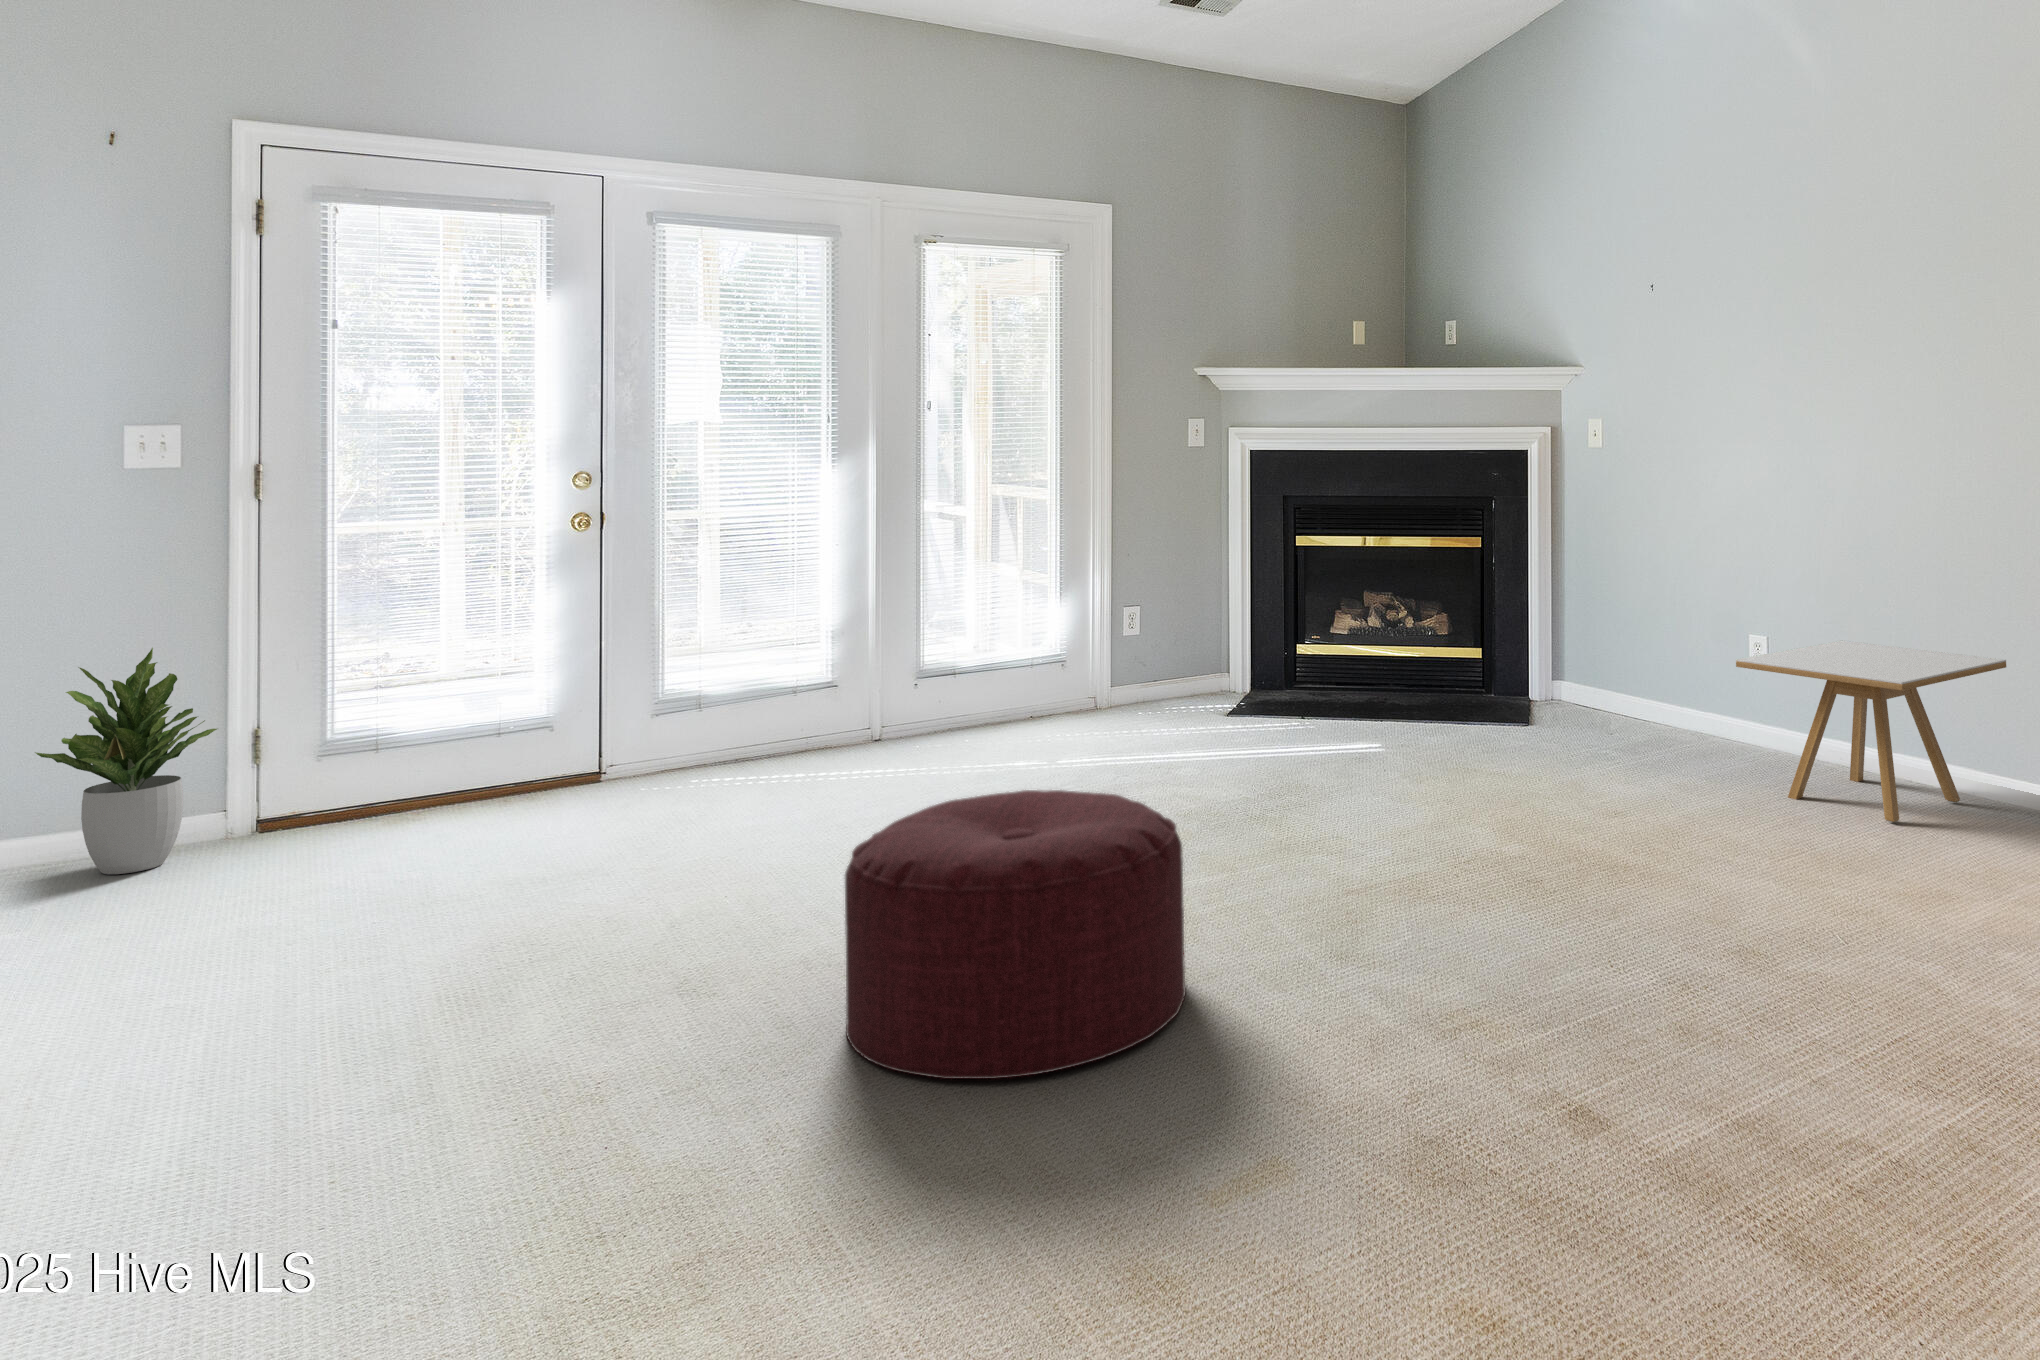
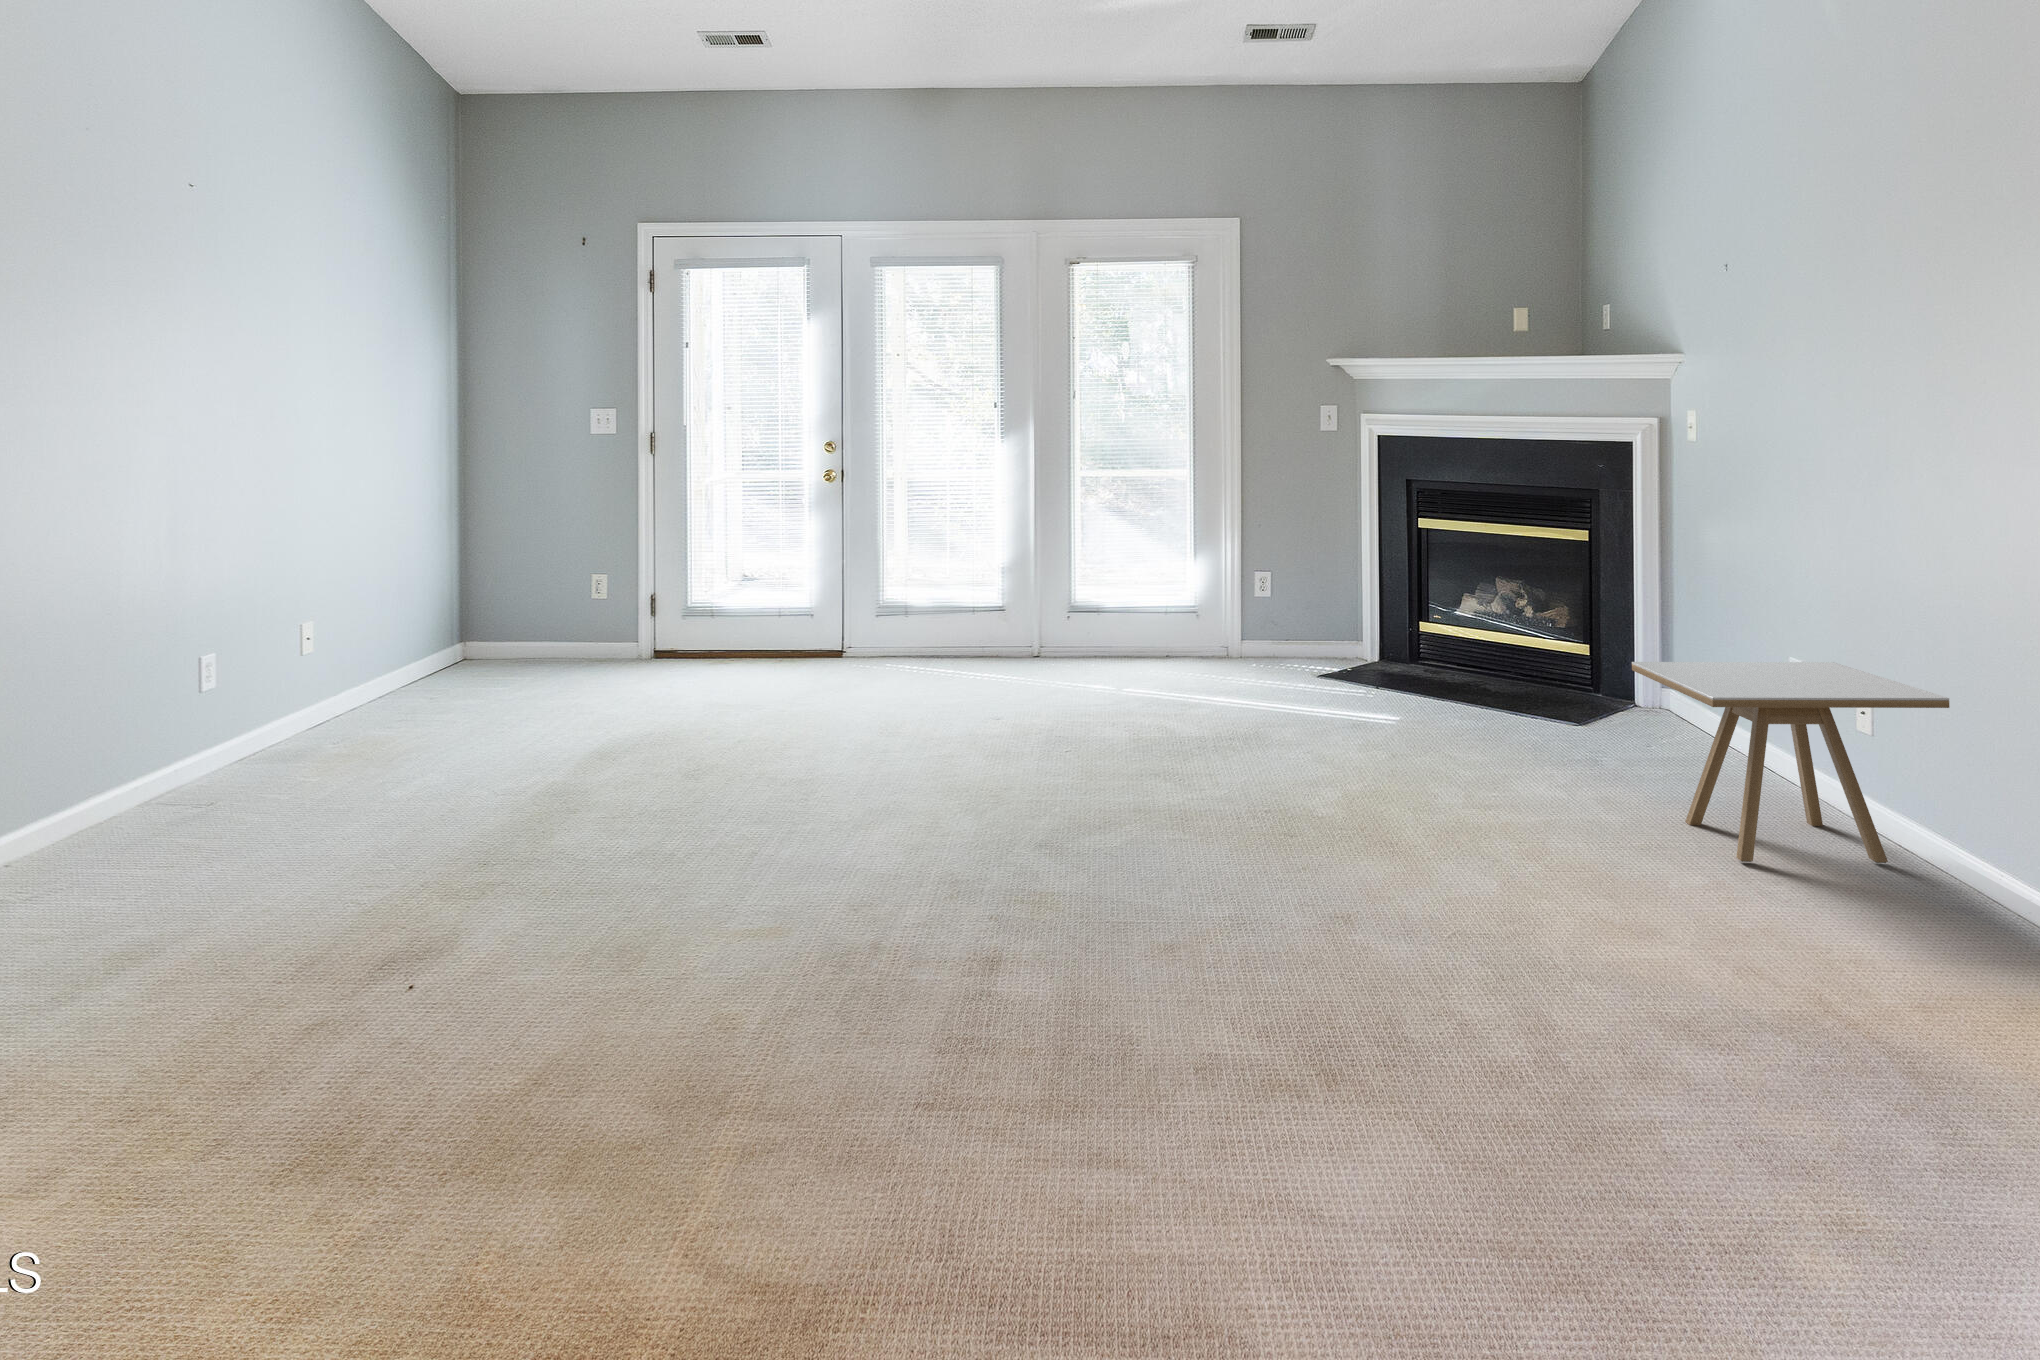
potted plant: present [35,648,217,874] -> none [544,538,629,668]
ottoman: present [845,790,1186,1079] -> none [666,668,903,844]

